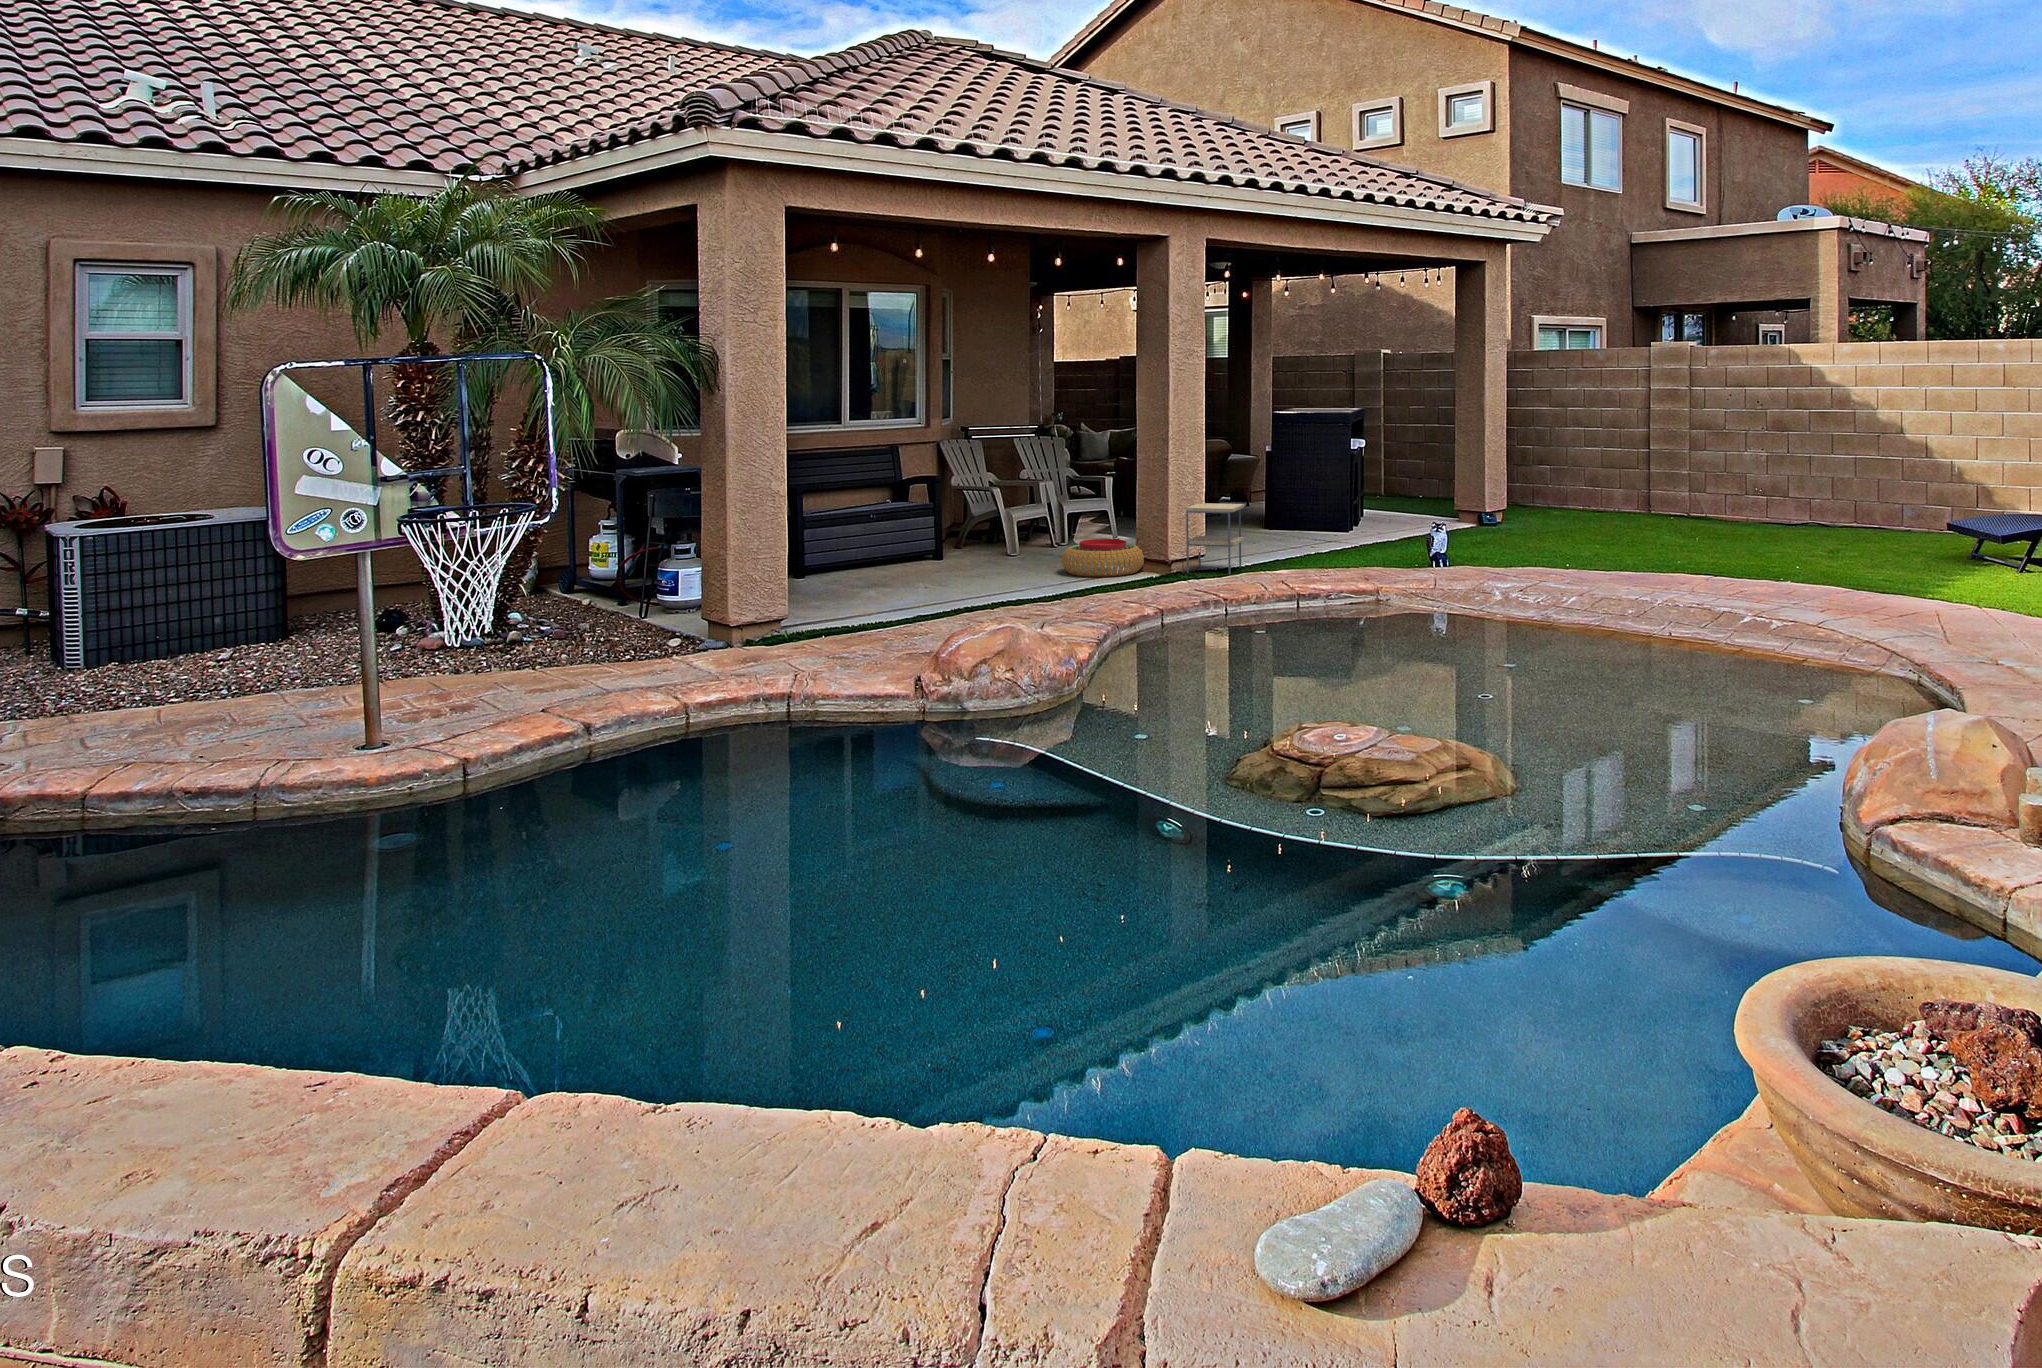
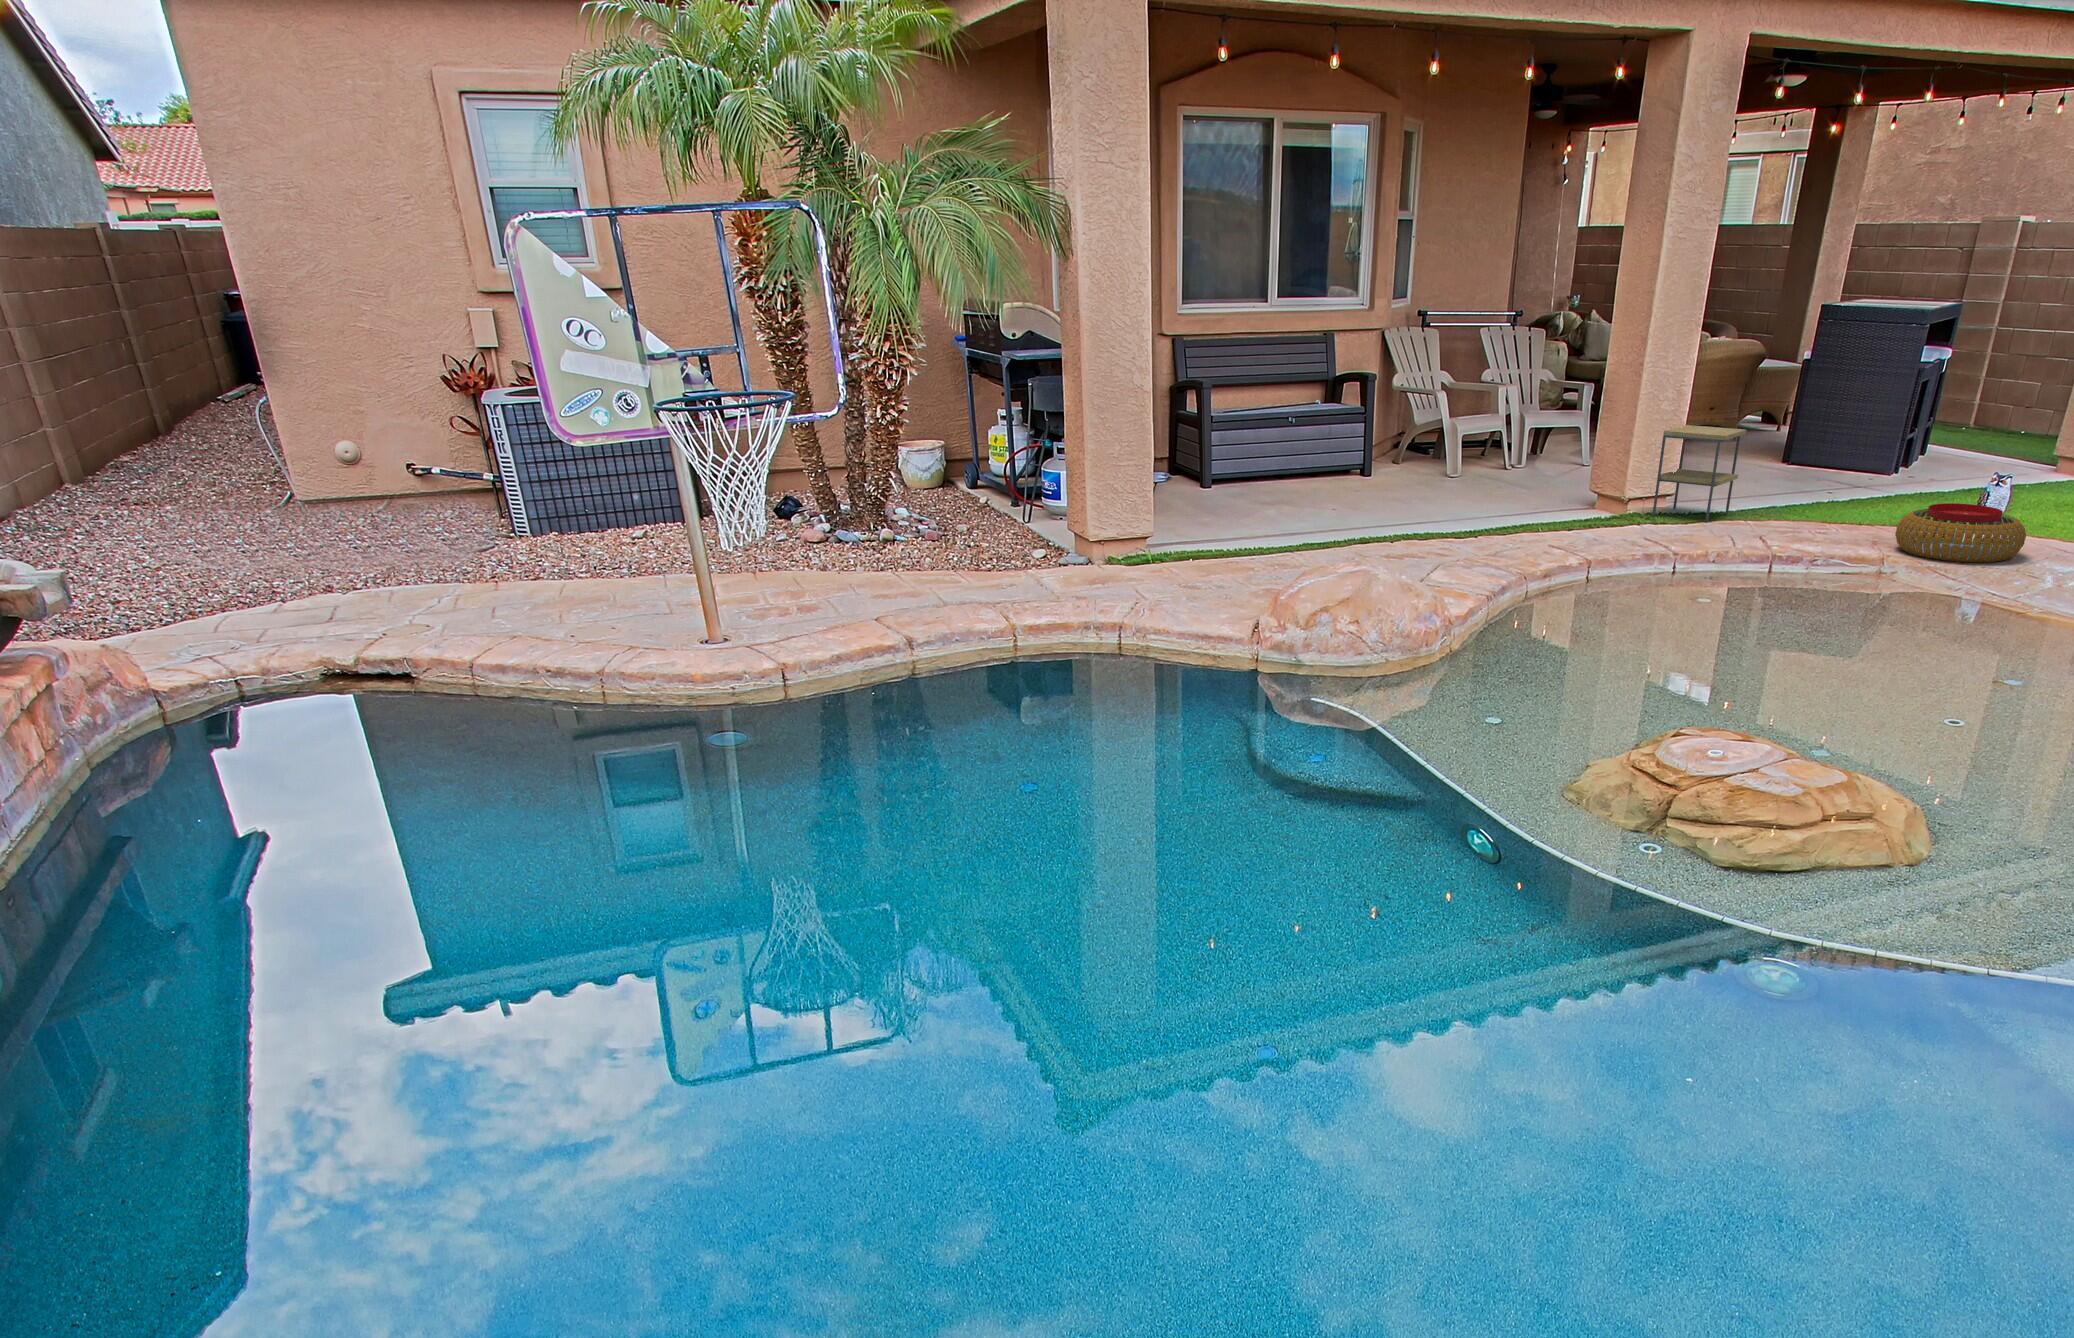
pouf: present [1062,539,1144,577] -> present [1895,503,2026,562]

